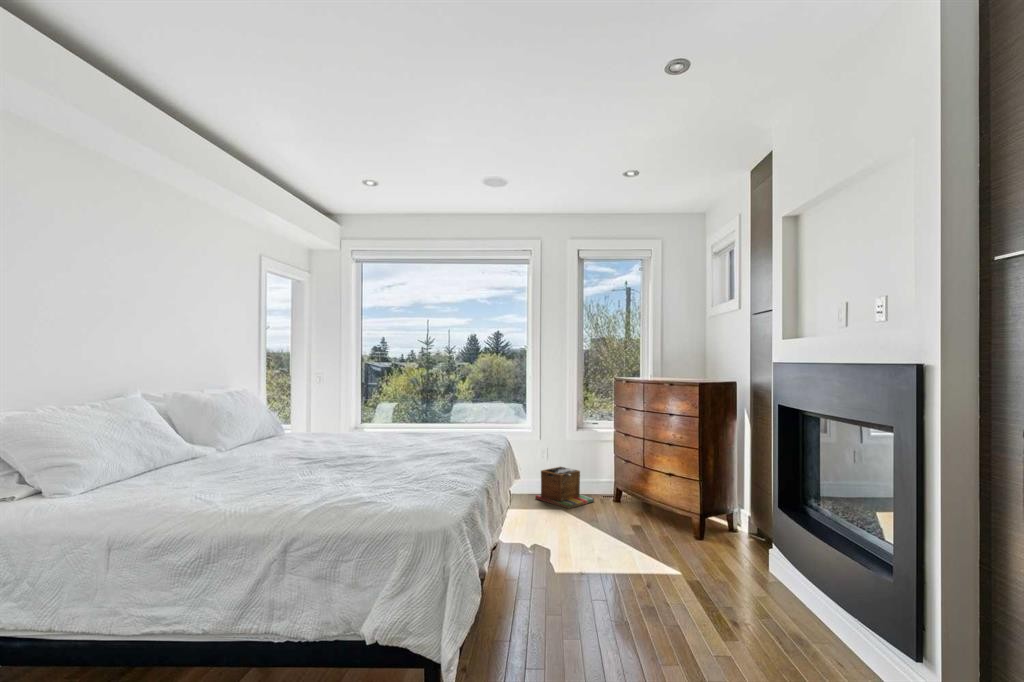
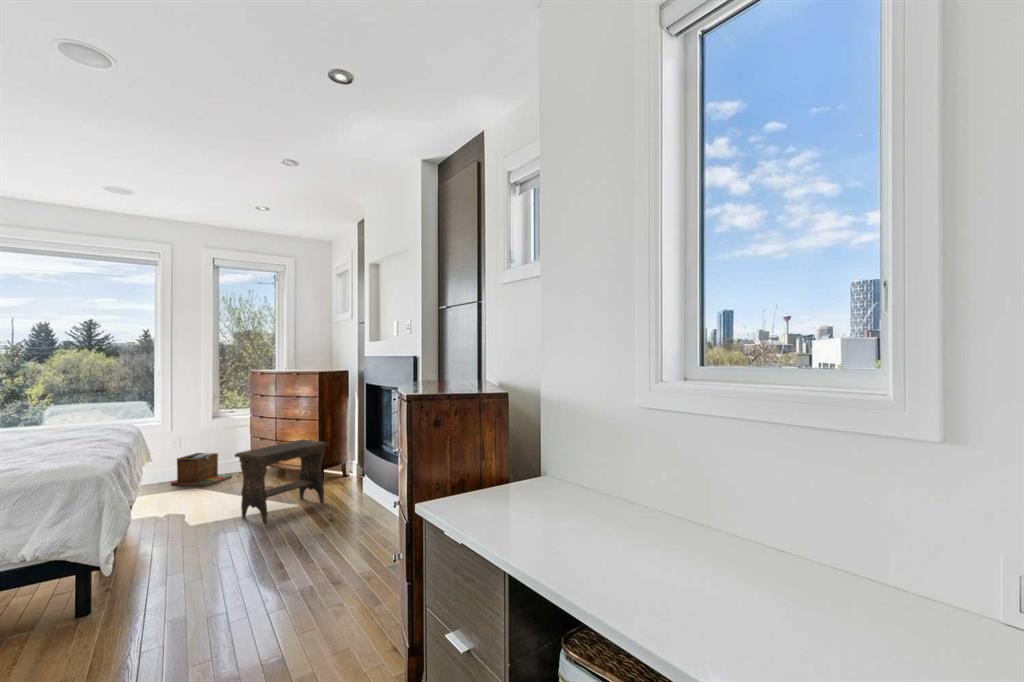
footstool: none [599,475,721,589] -> present [235,439,329,523]

